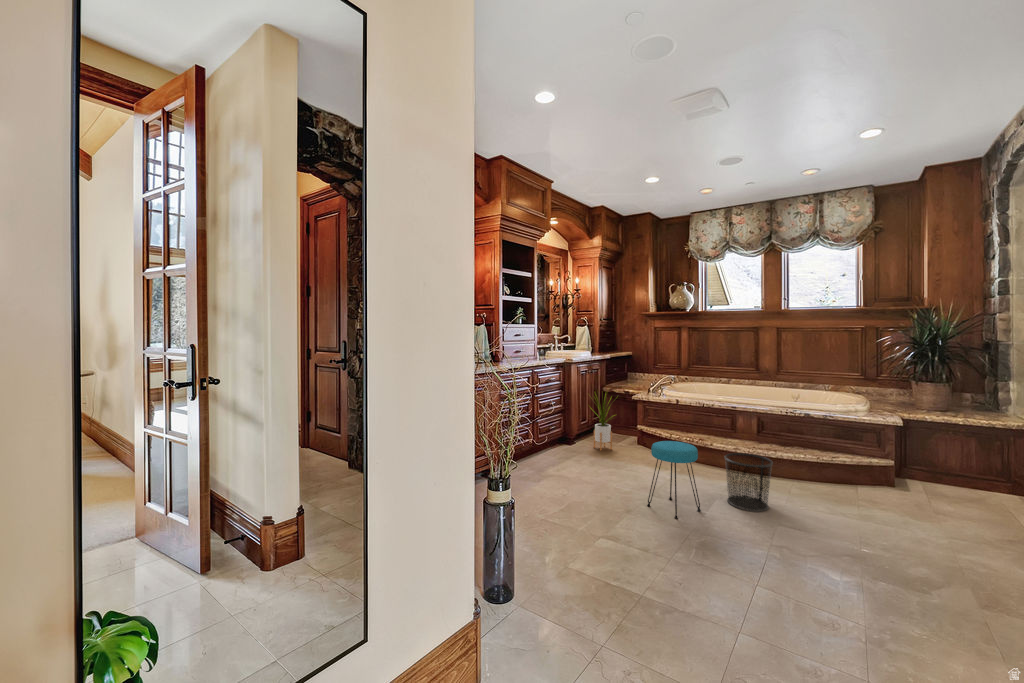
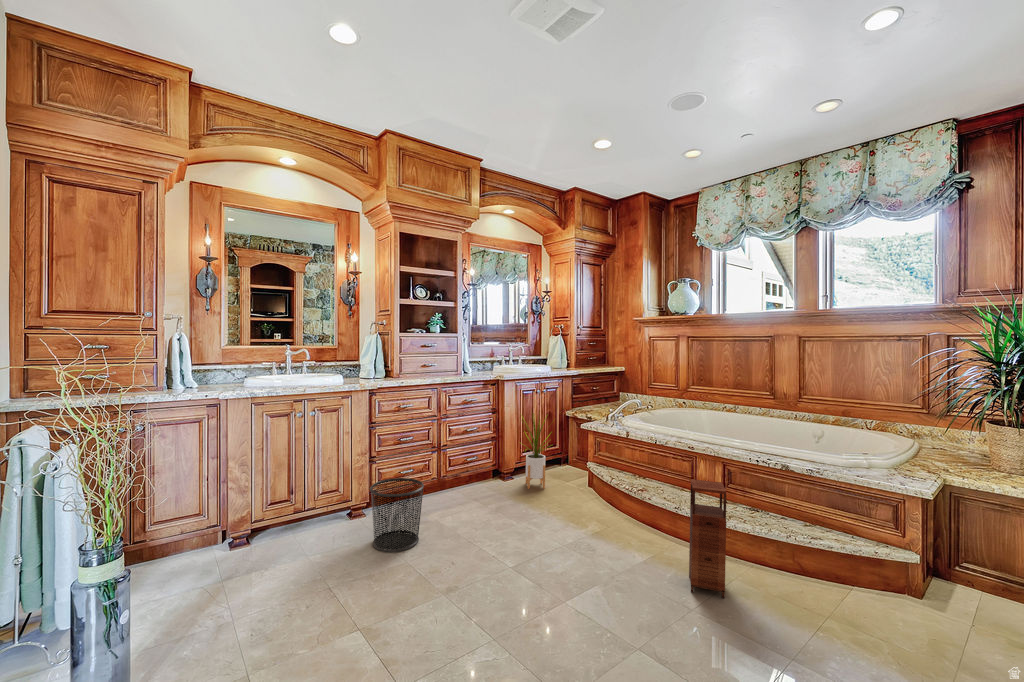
storage cabinet: none [768,425,800,496] -> present [689,479,726,598]
stool: present [647,441,701,518] -> none [471,487,535,605]
waste bin: present [724,453,773,511] -> present [370,478,424,552]

